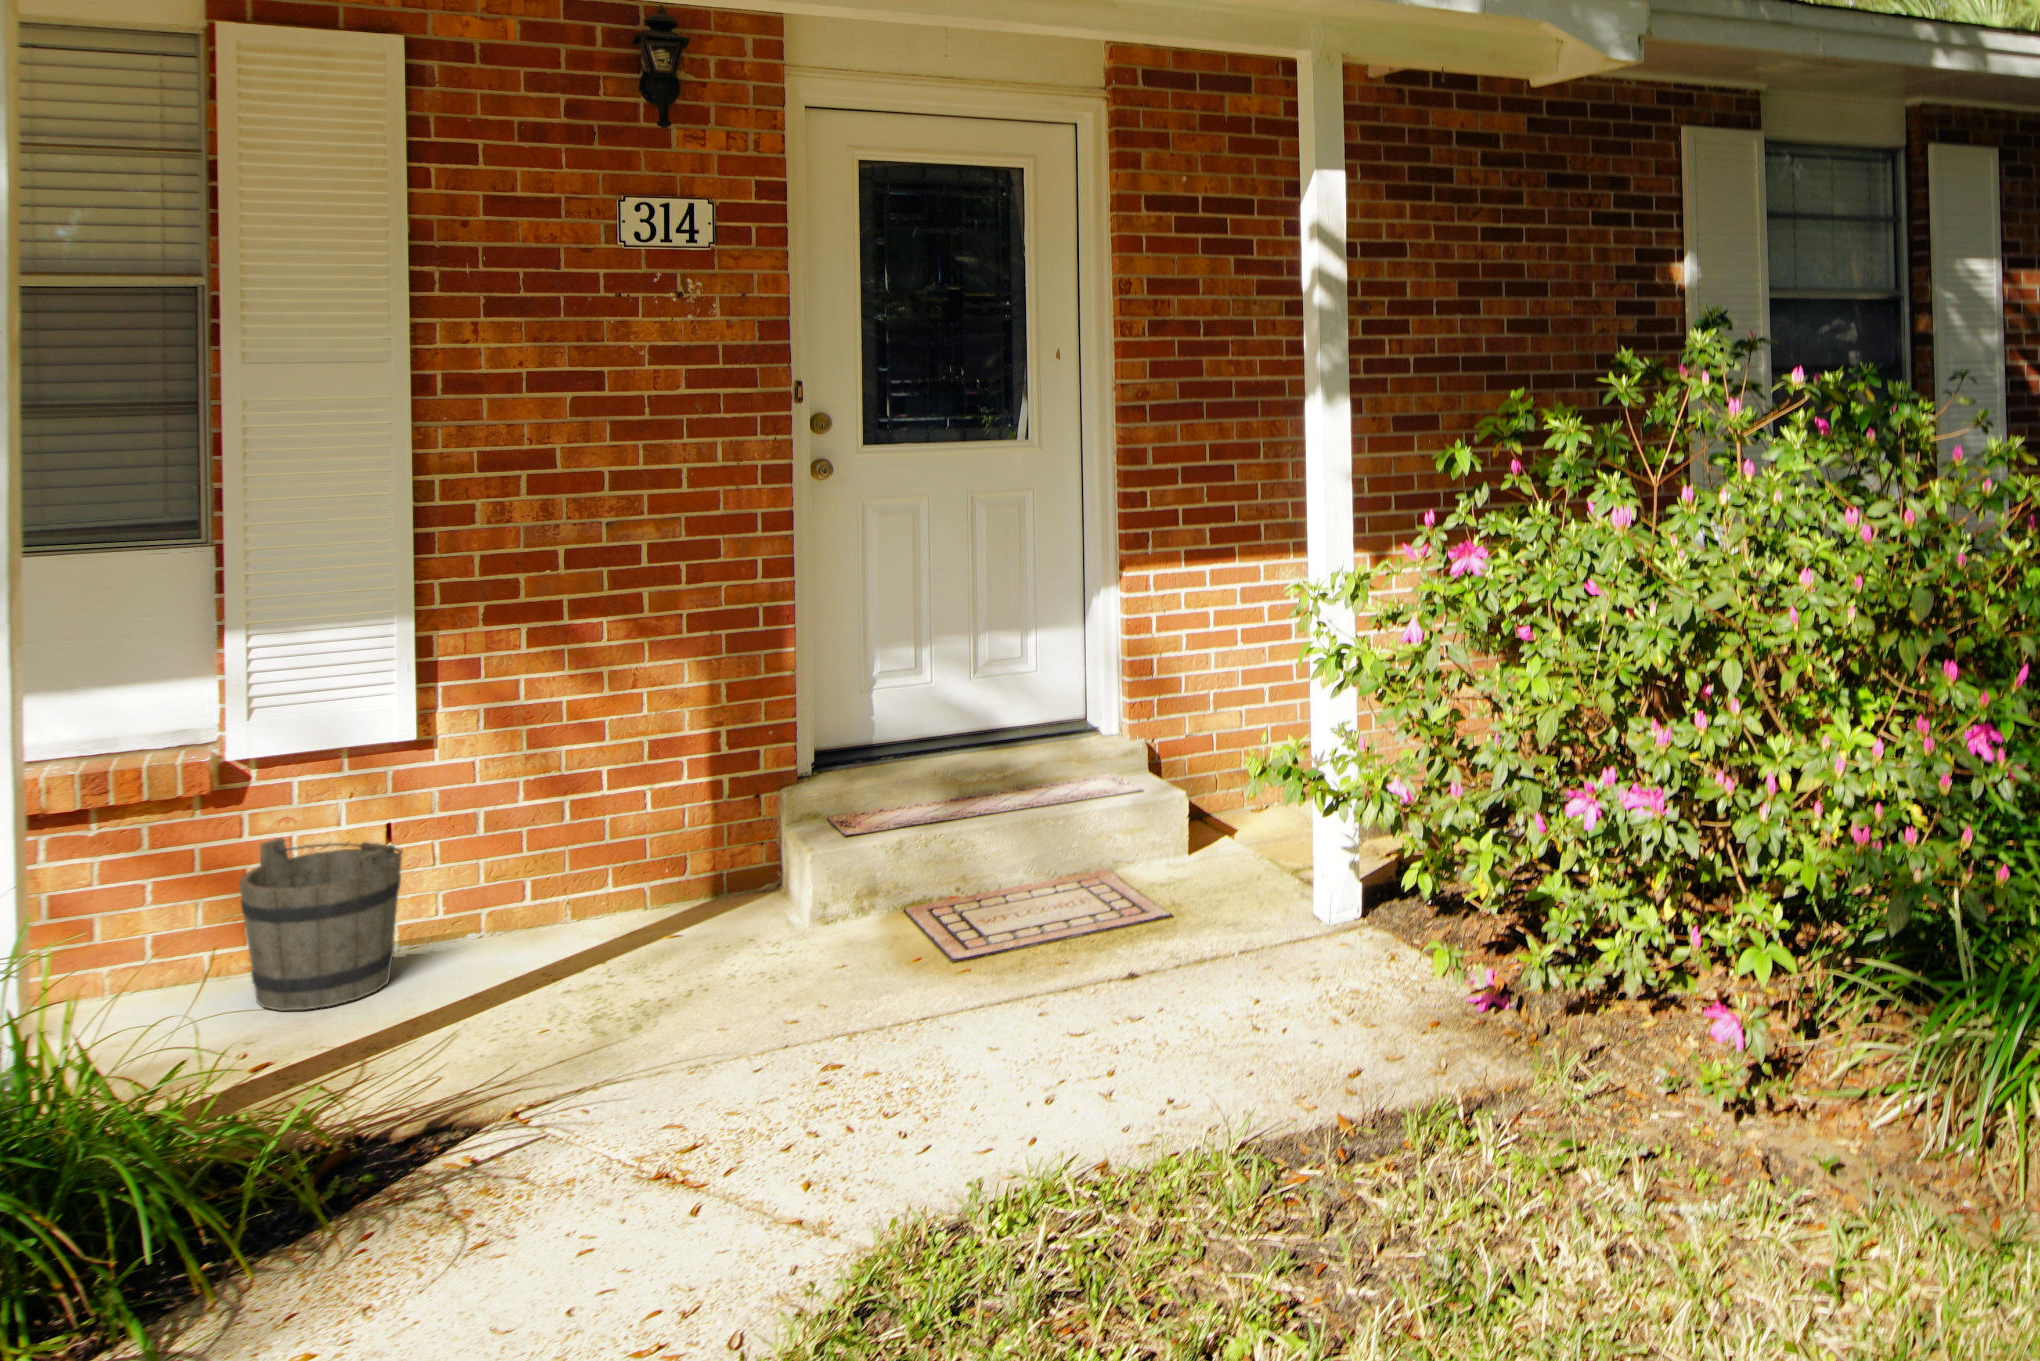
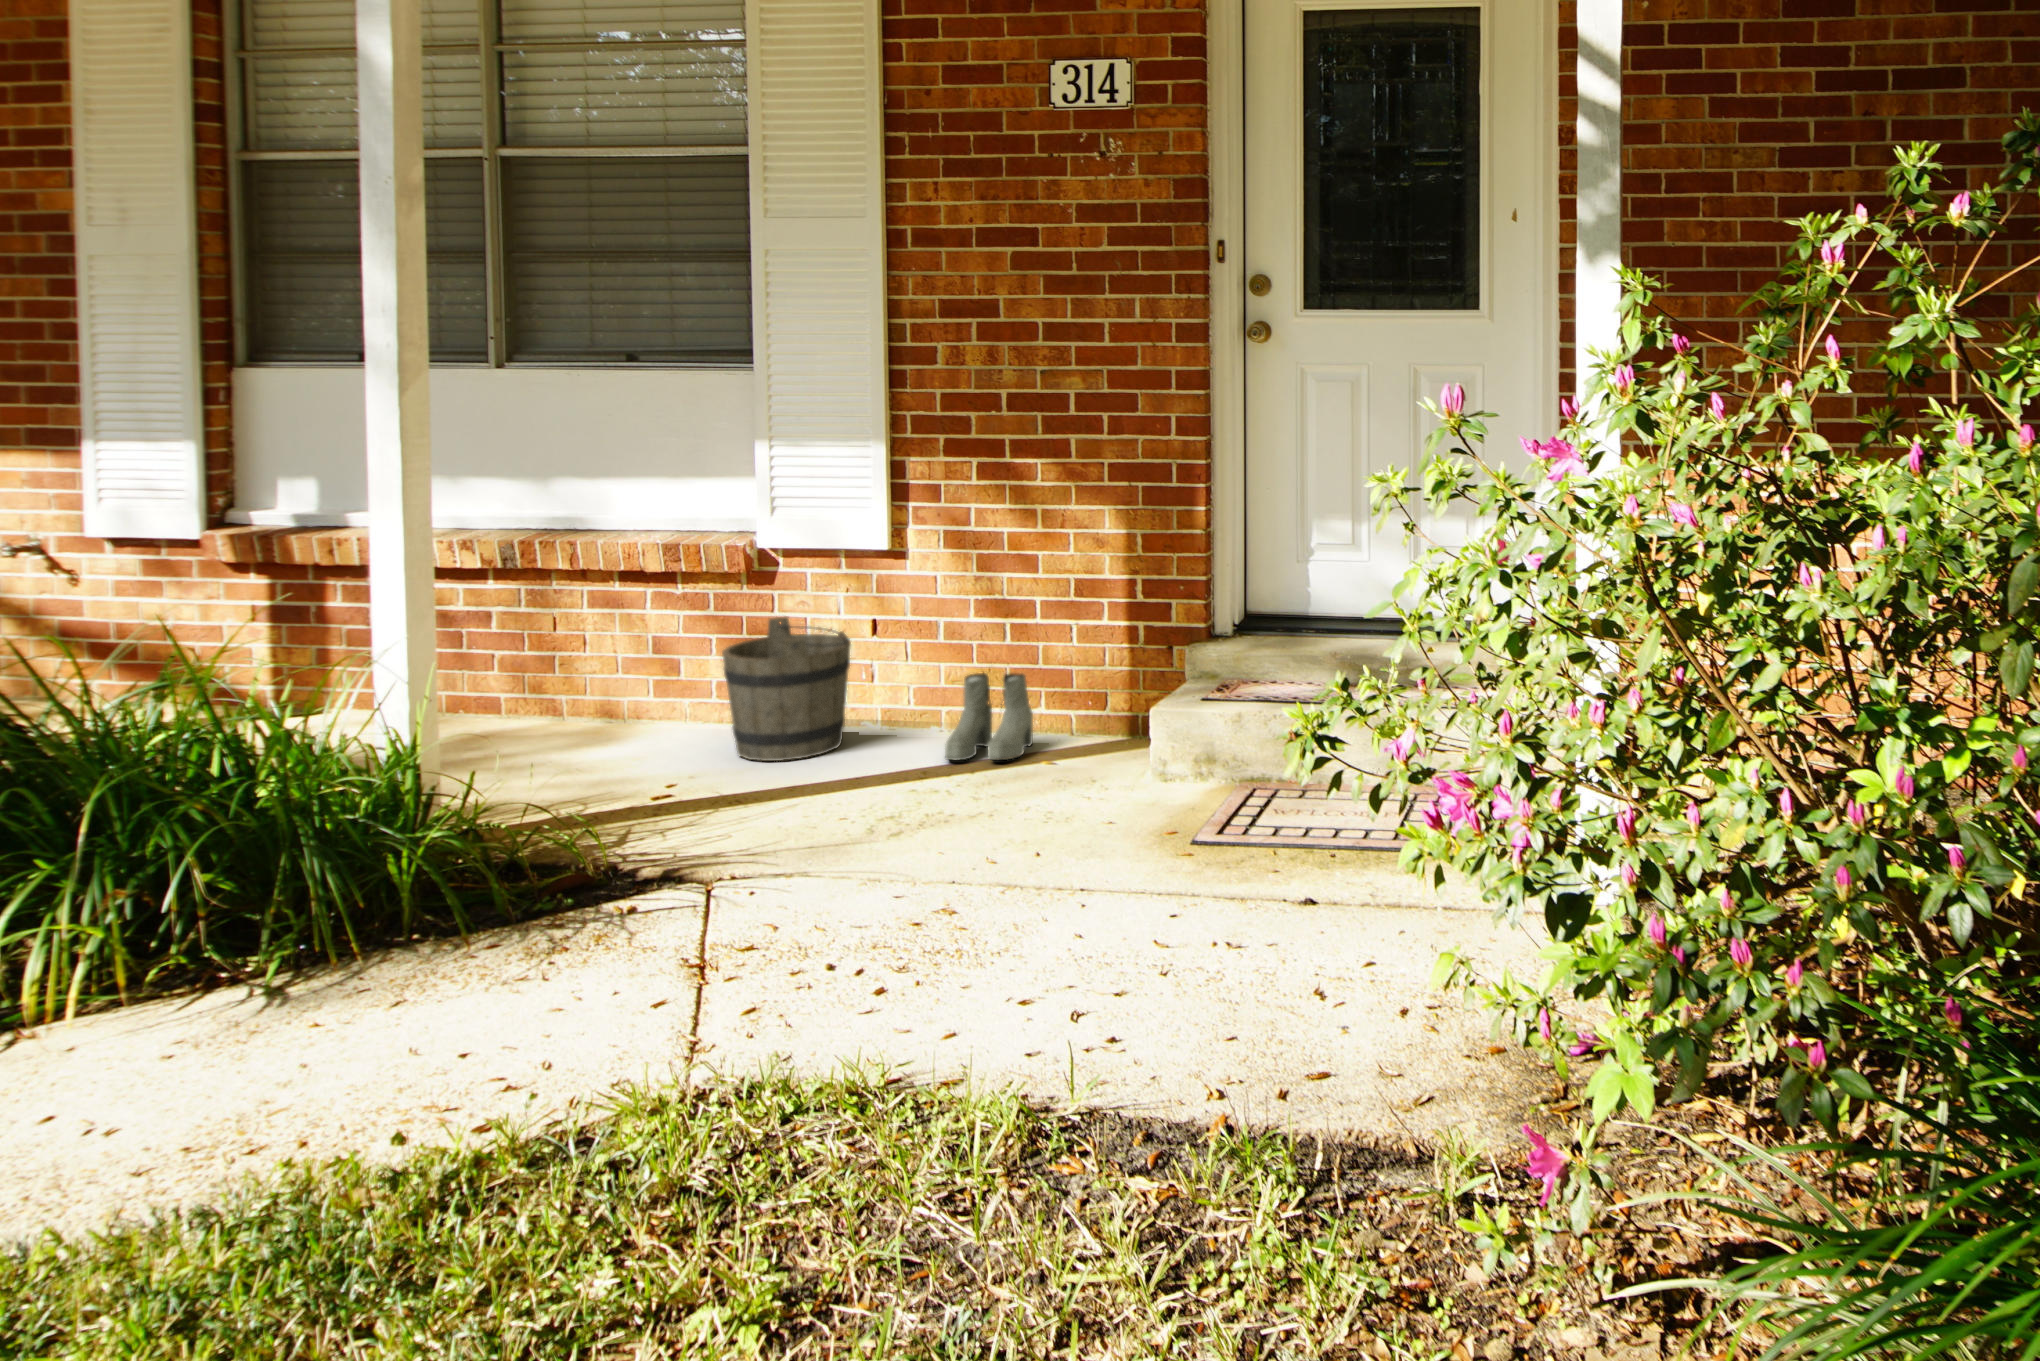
boots: none [545,847,631,954] -> present [945,673,1033,760]

